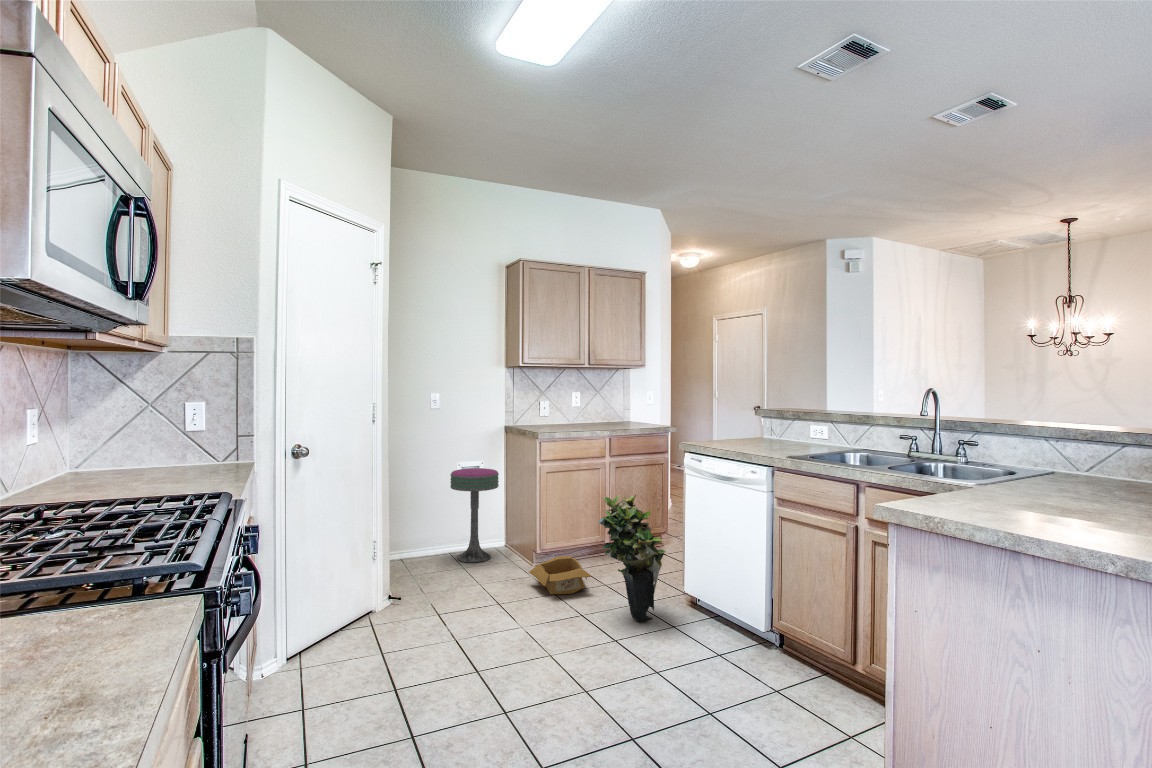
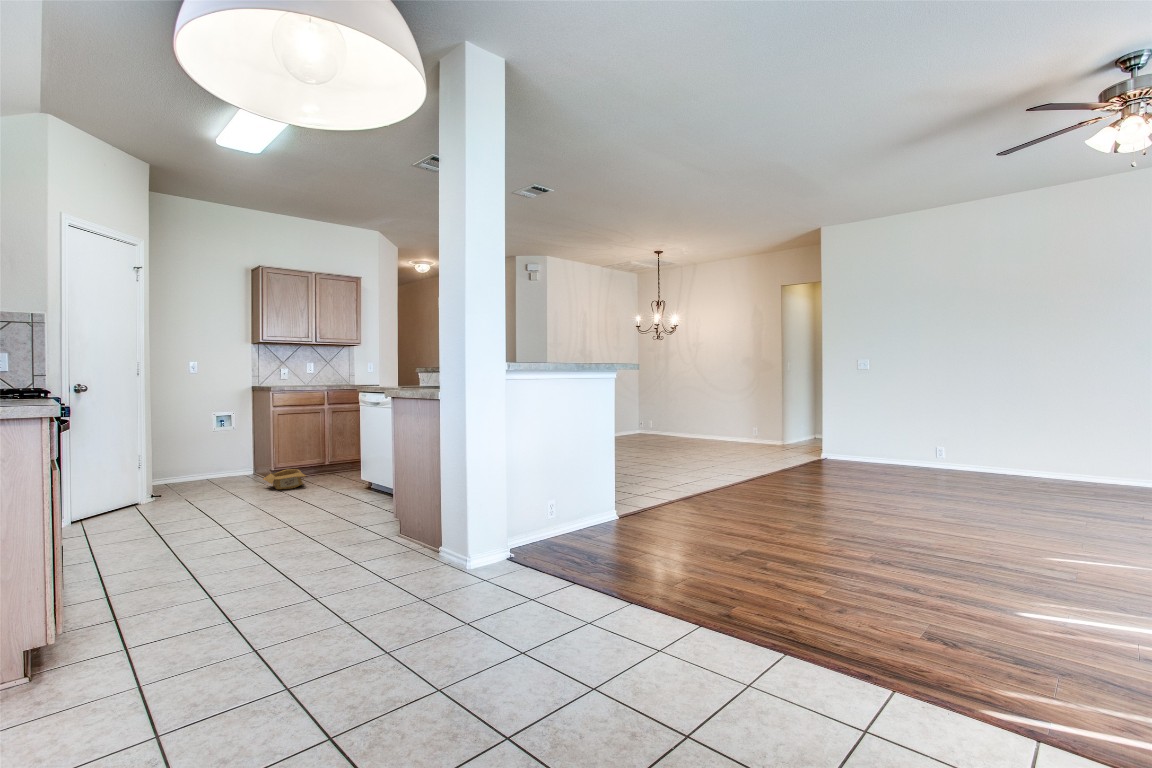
bar stool: present [450,468,499,562] -> none [204,417,244,483]
potted plant: present [598,495,666,622] -> none [304,419,351,494]

